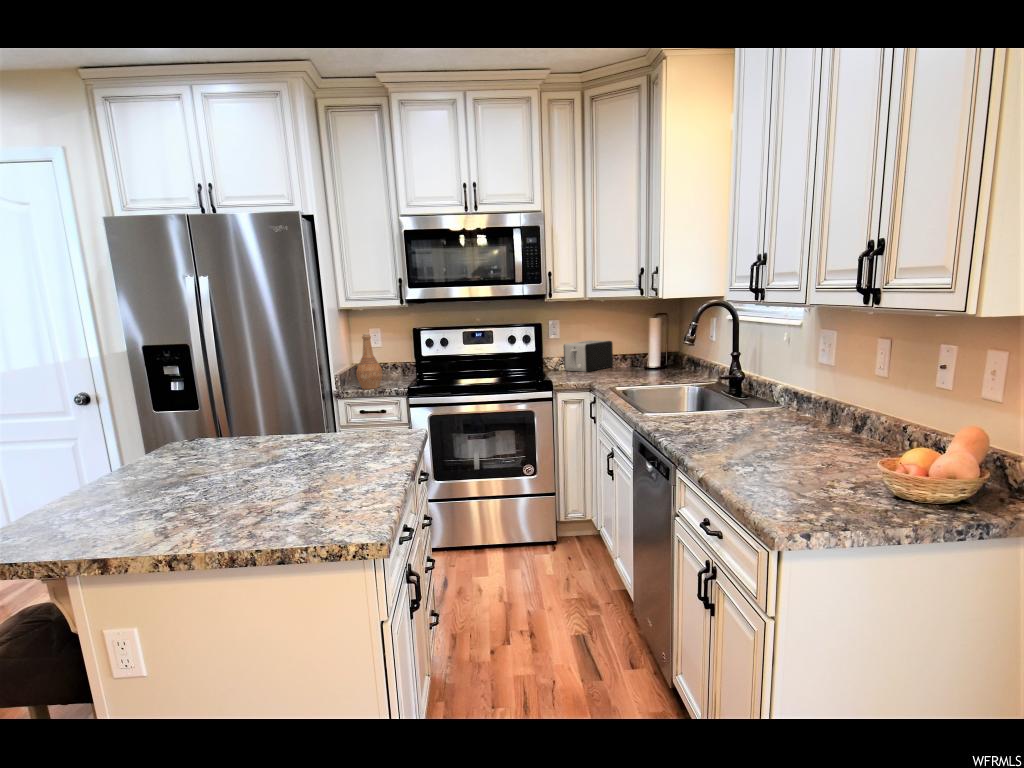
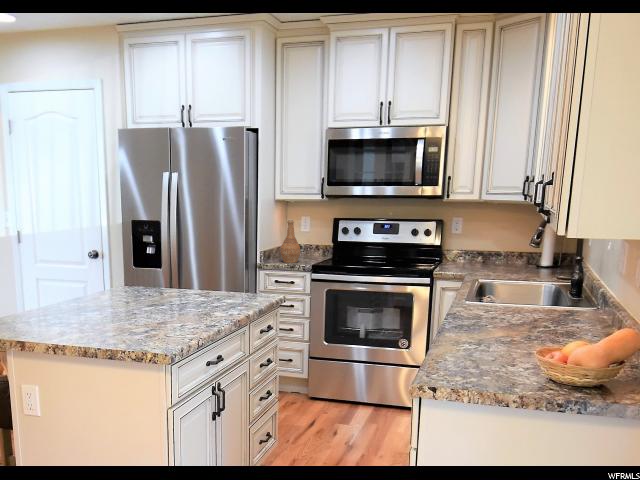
toaster: present [564,340,613,372] -> none [457,239,507,268]

